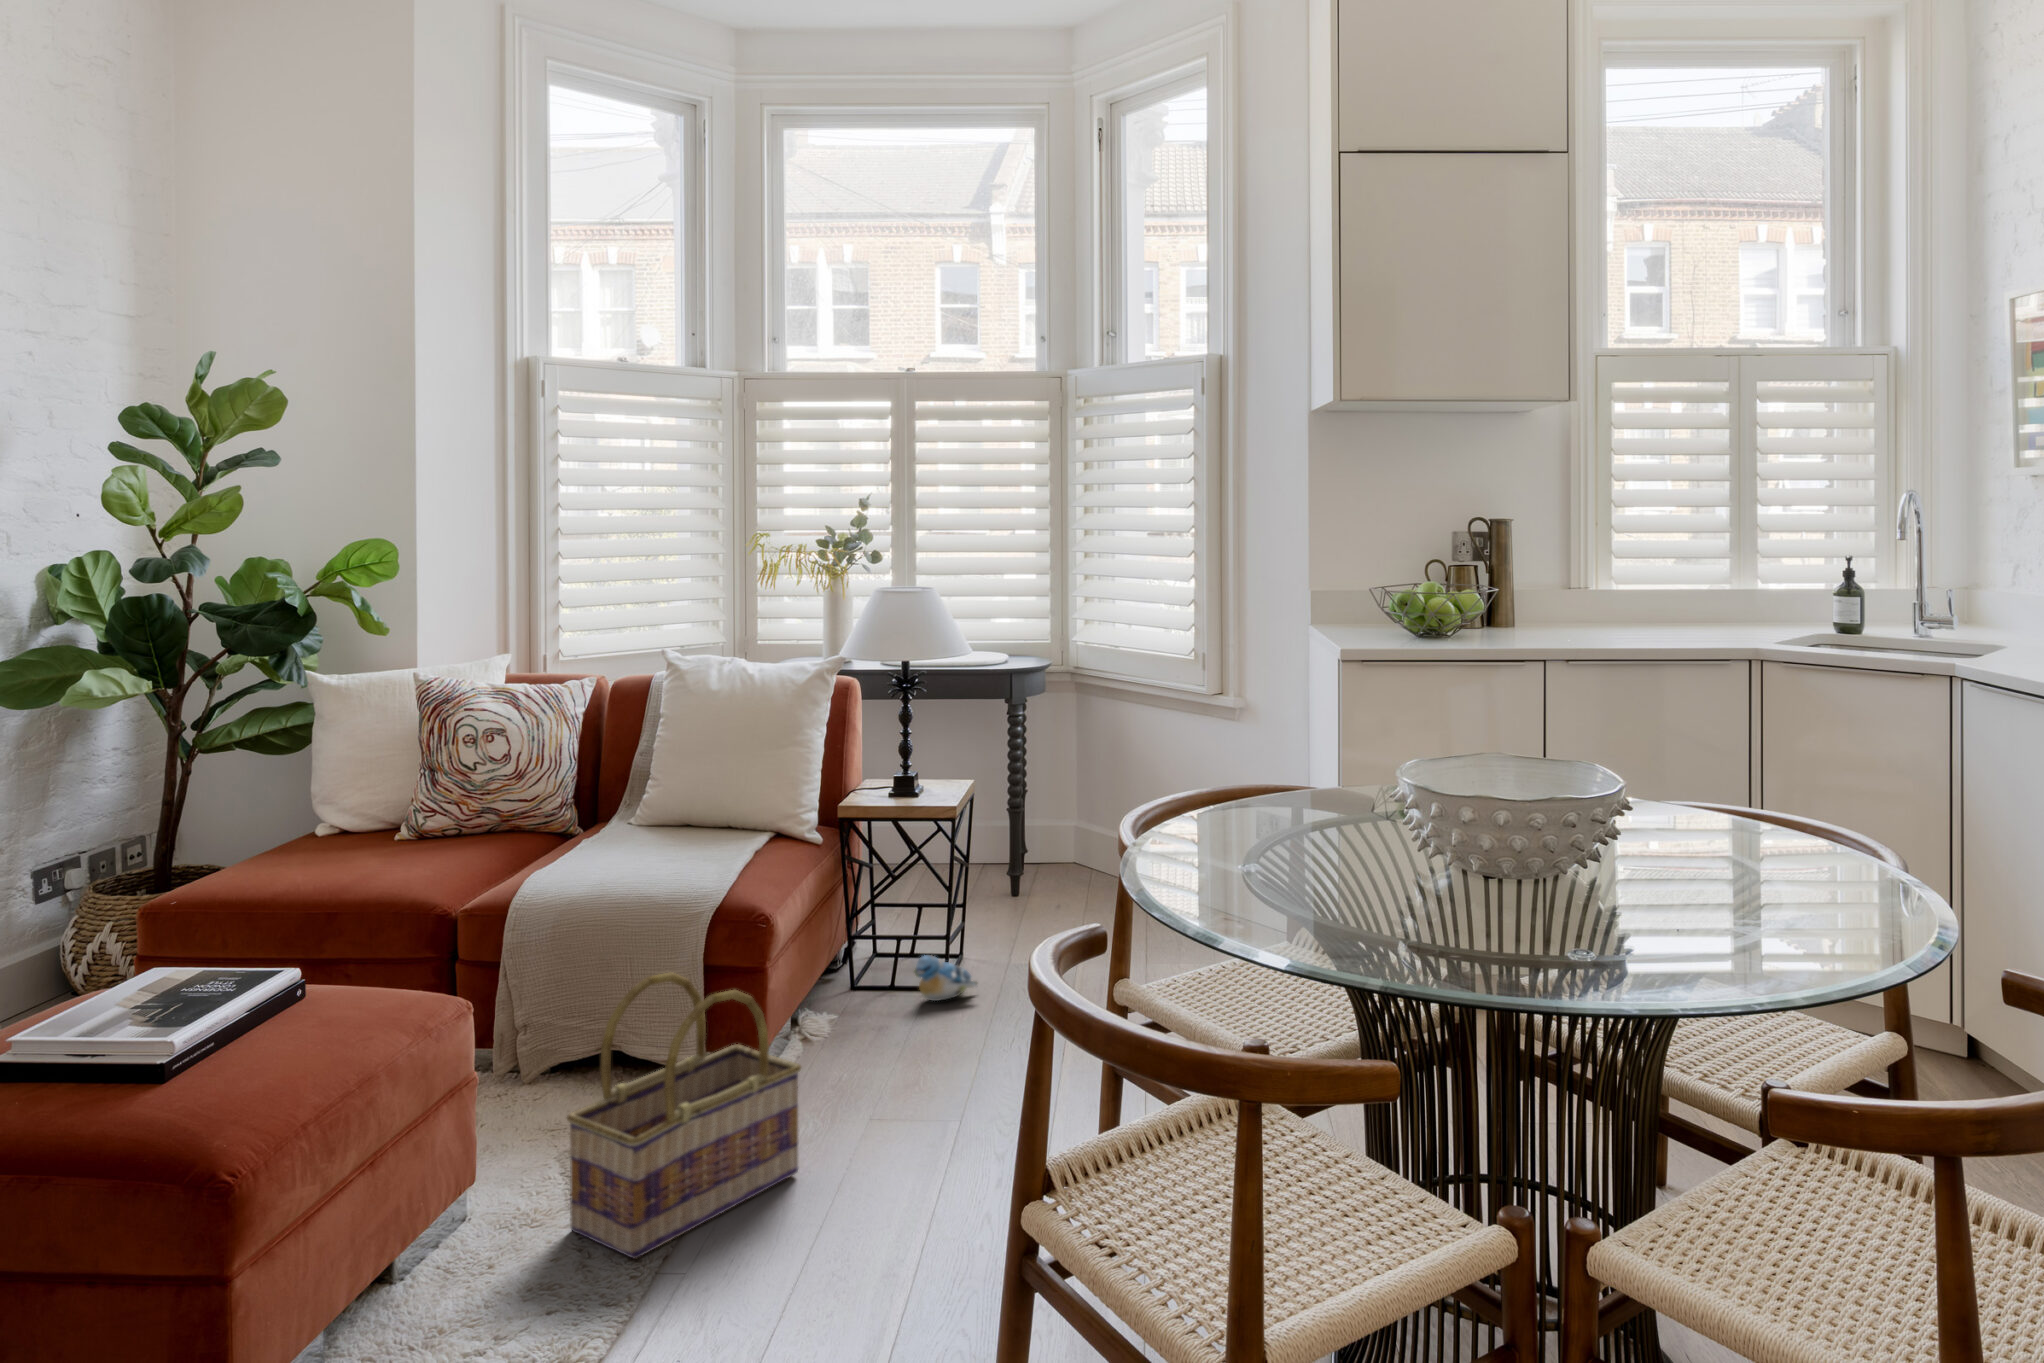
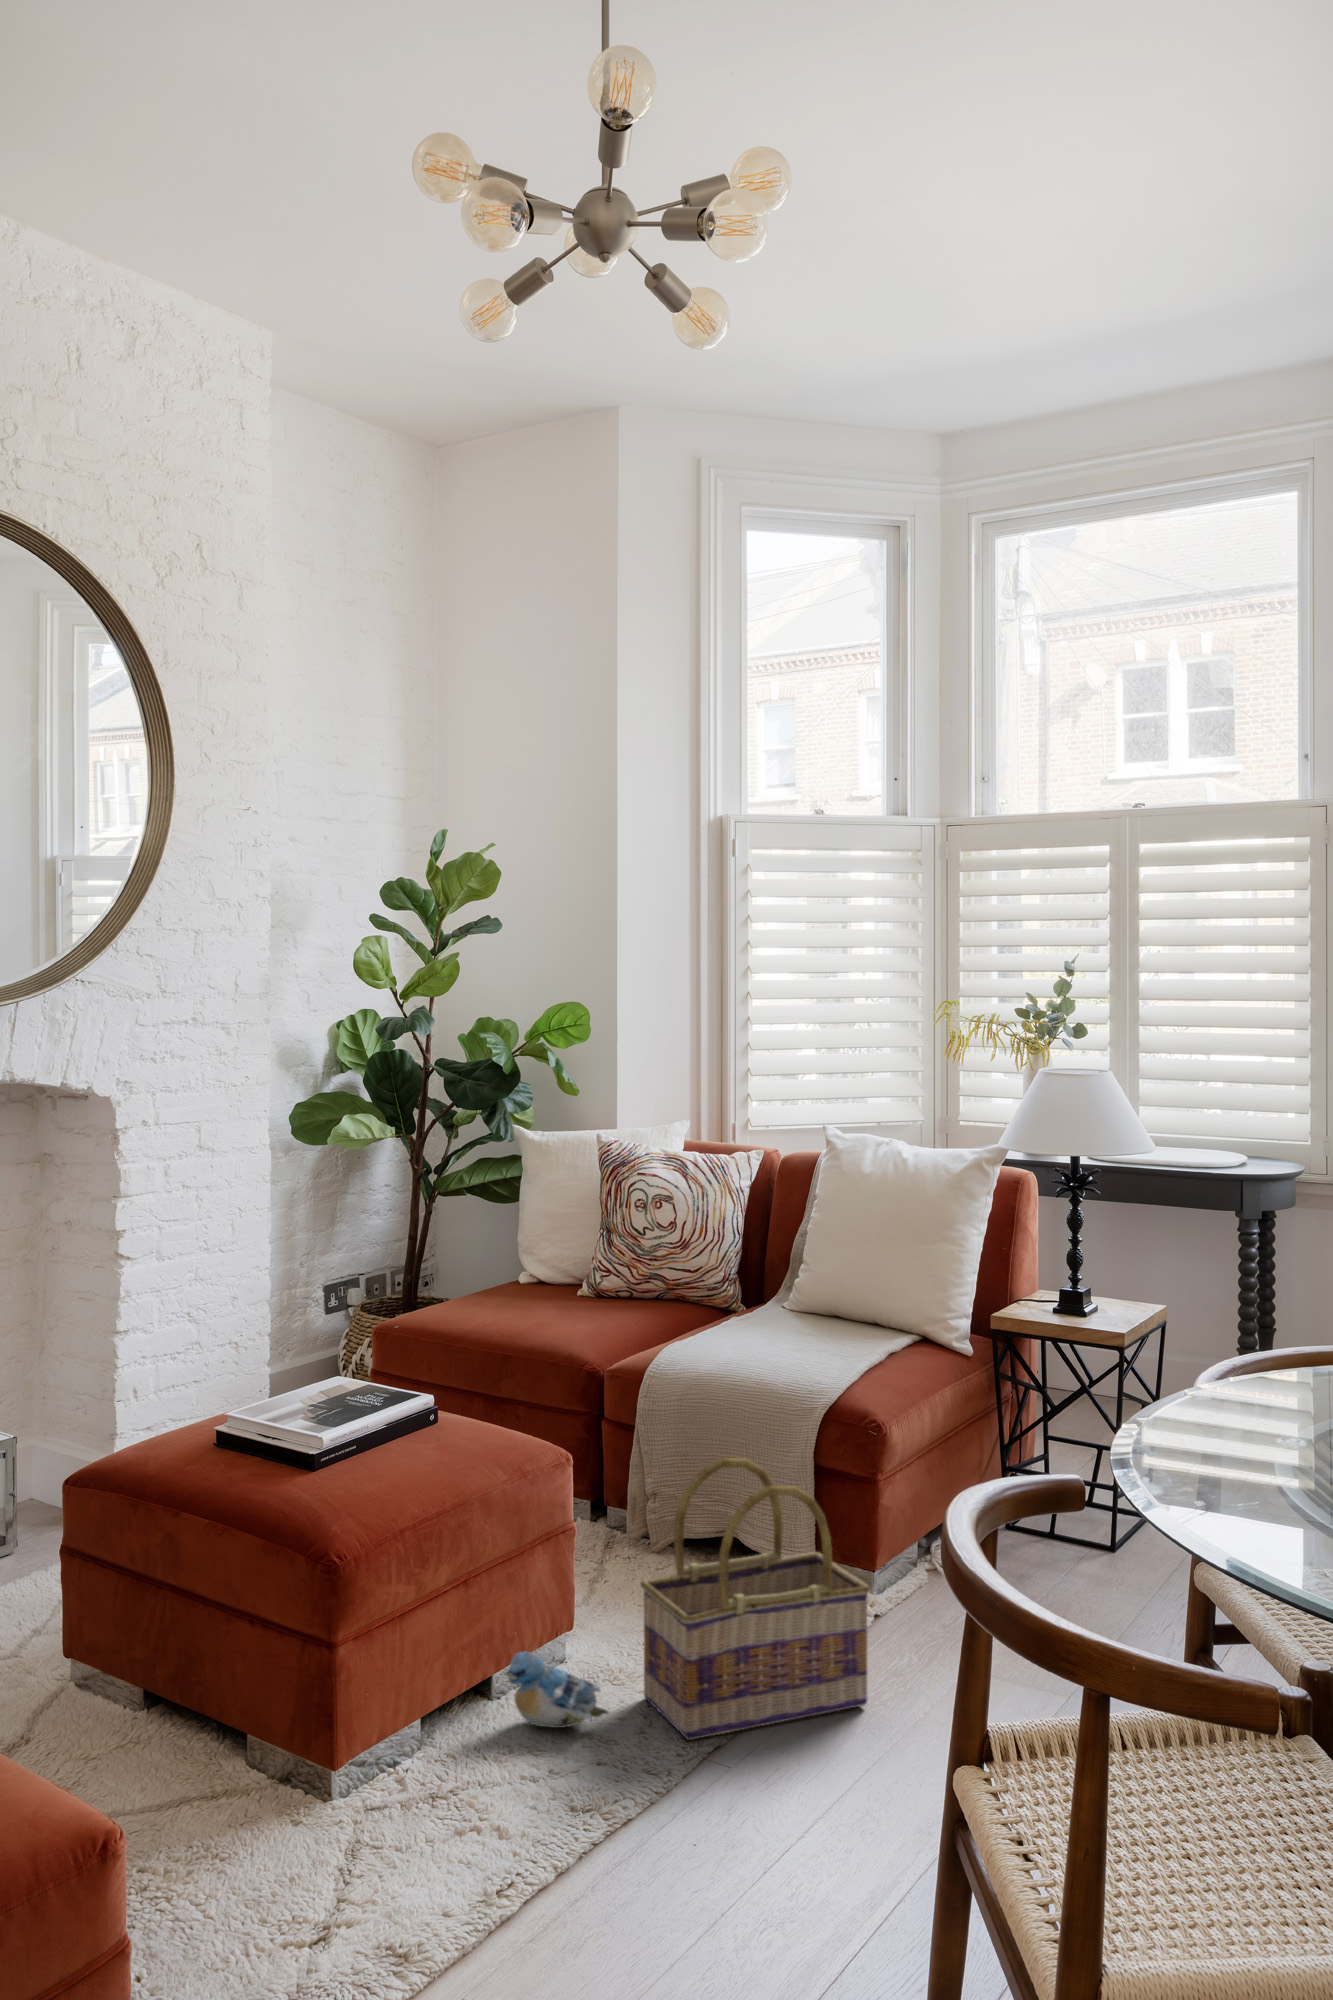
plush toy: present [914,955,978,1001] -> present [506,1652,608,1728]

